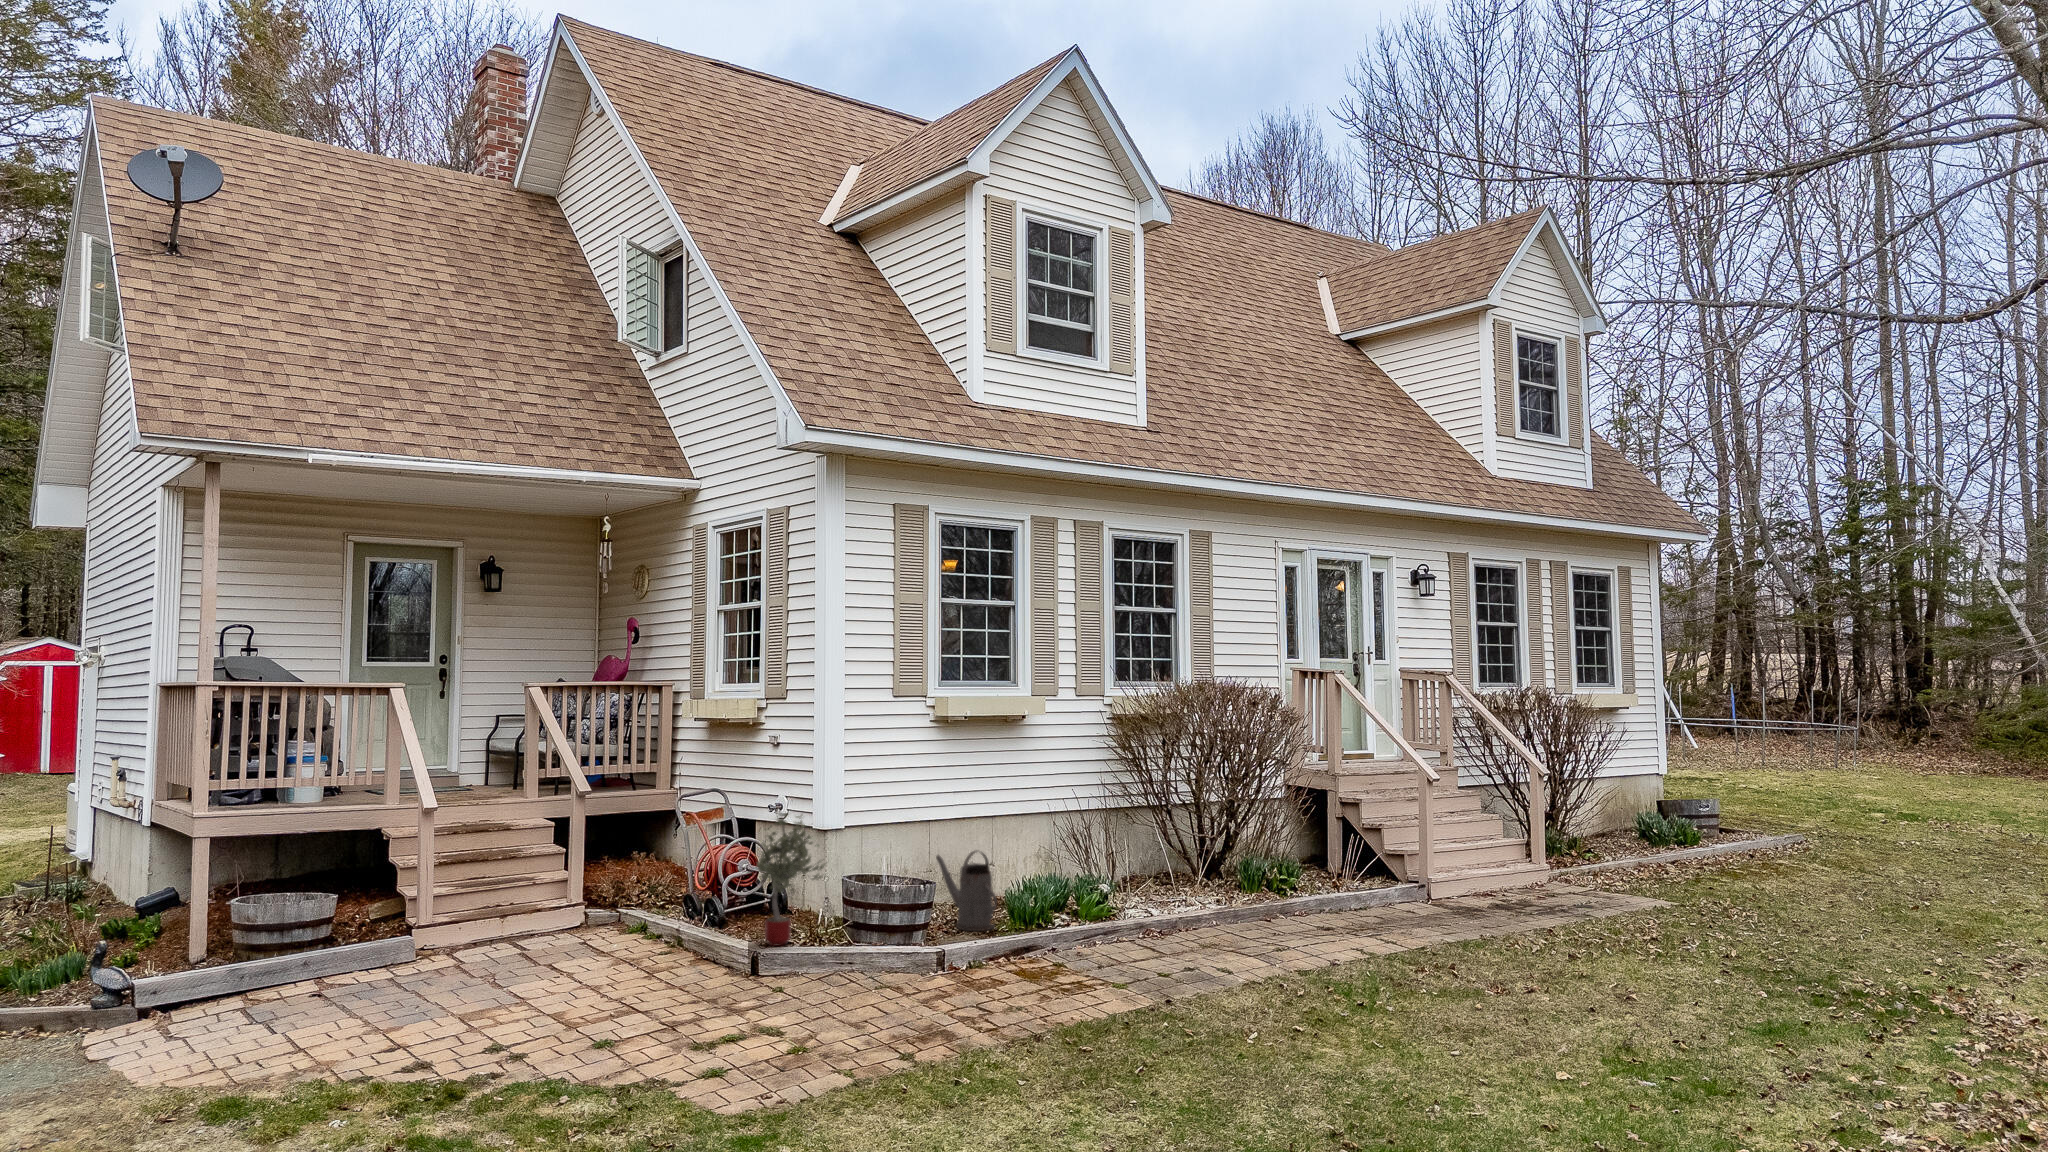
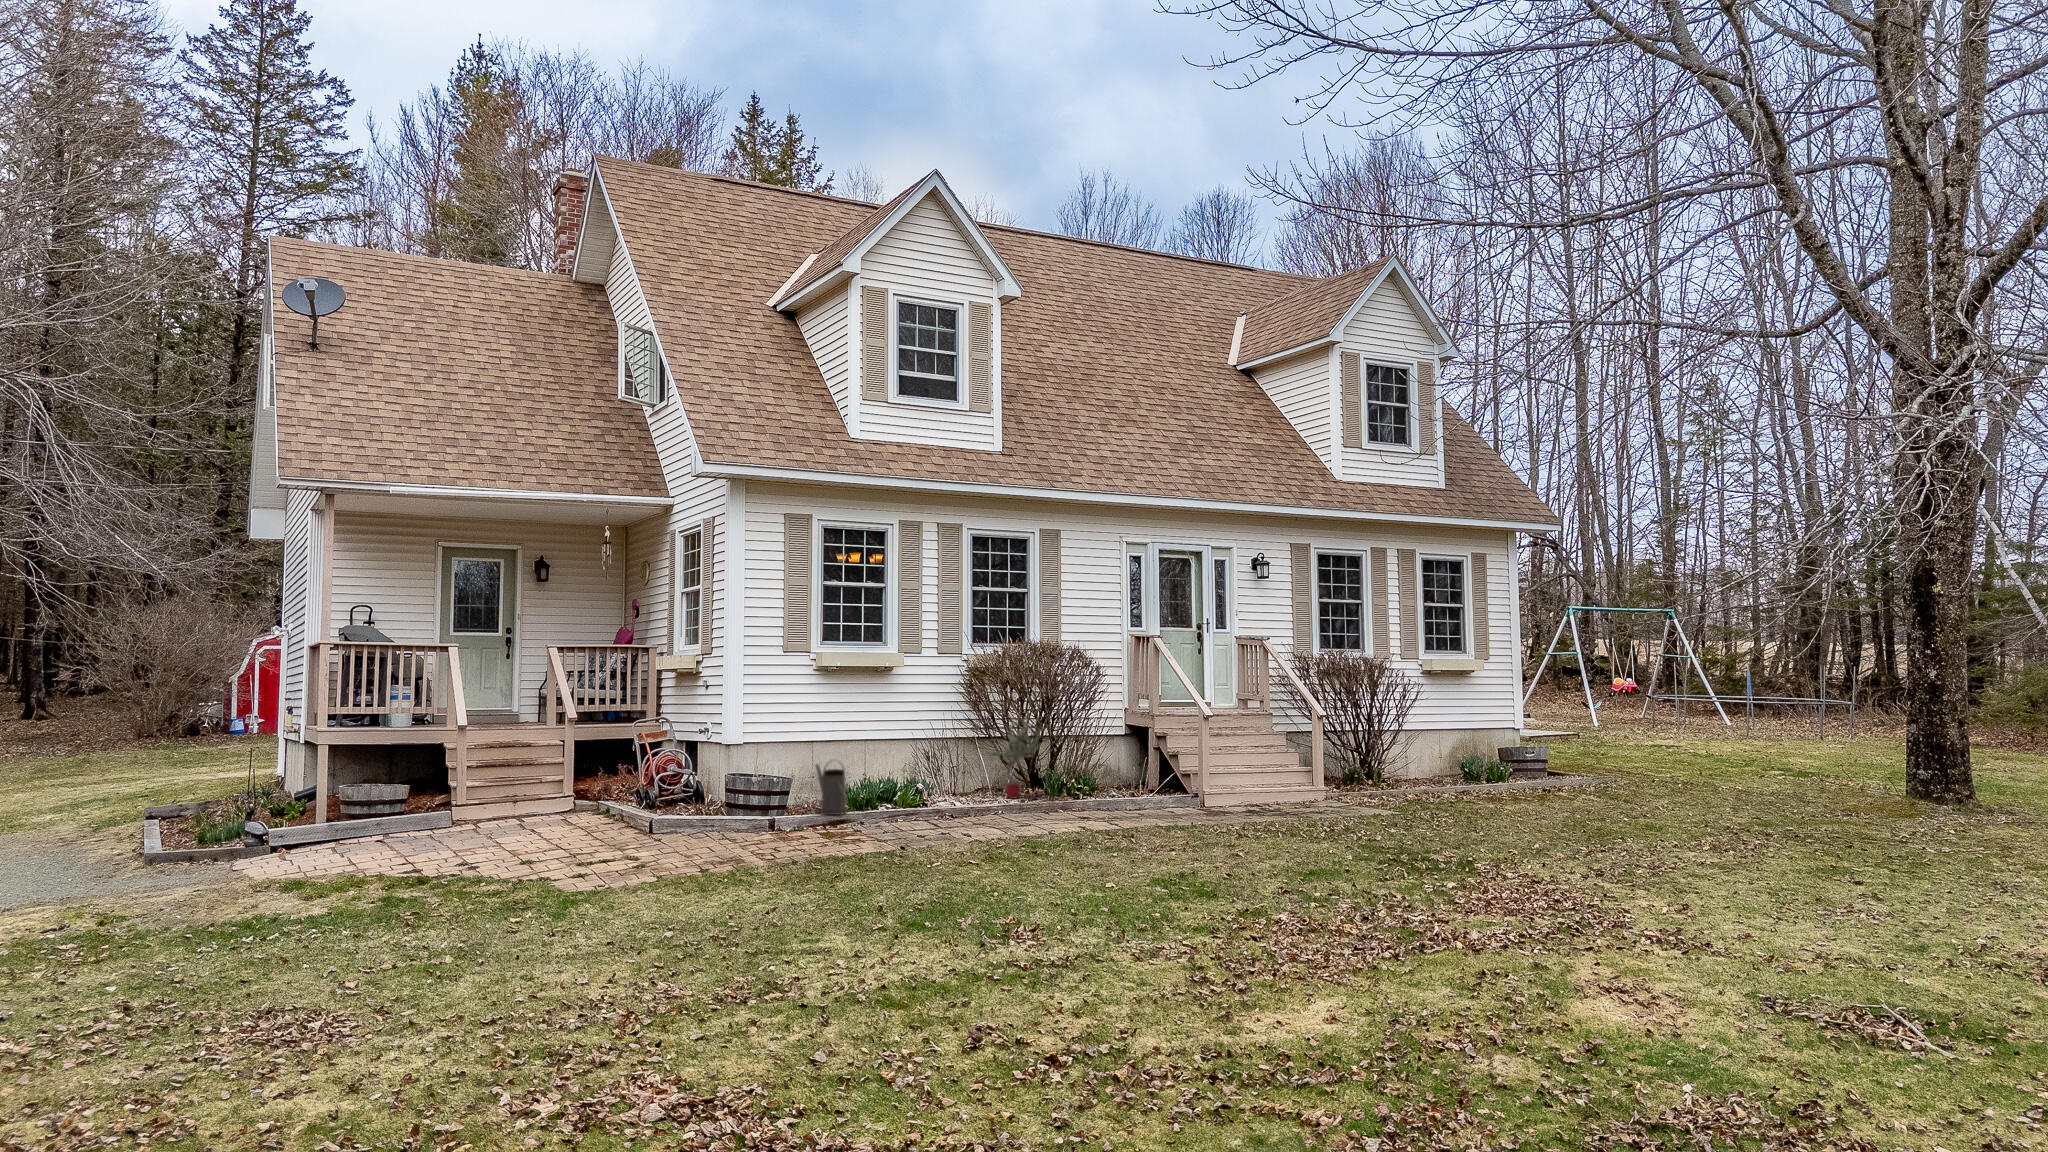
potted tree: present [757,813,826,946] -> present [987,718,1041,799]

